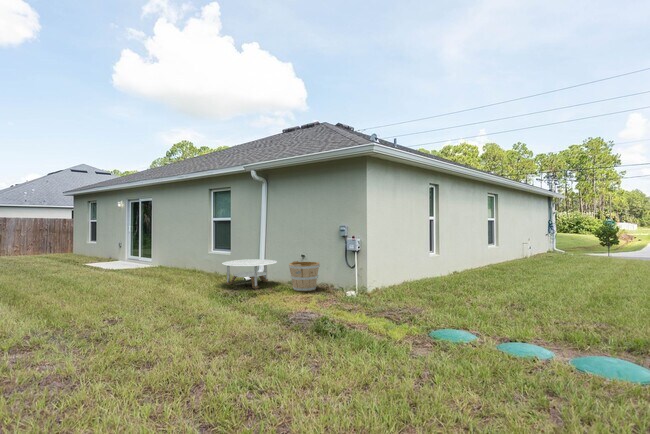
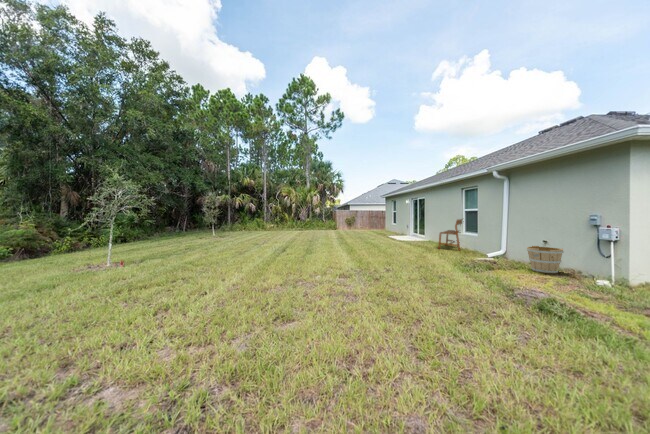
bench: none [179,231,214,278] -> present [438,219,464,250]
round table: present [222,259,277,289] -> none [467,241,517,264]

